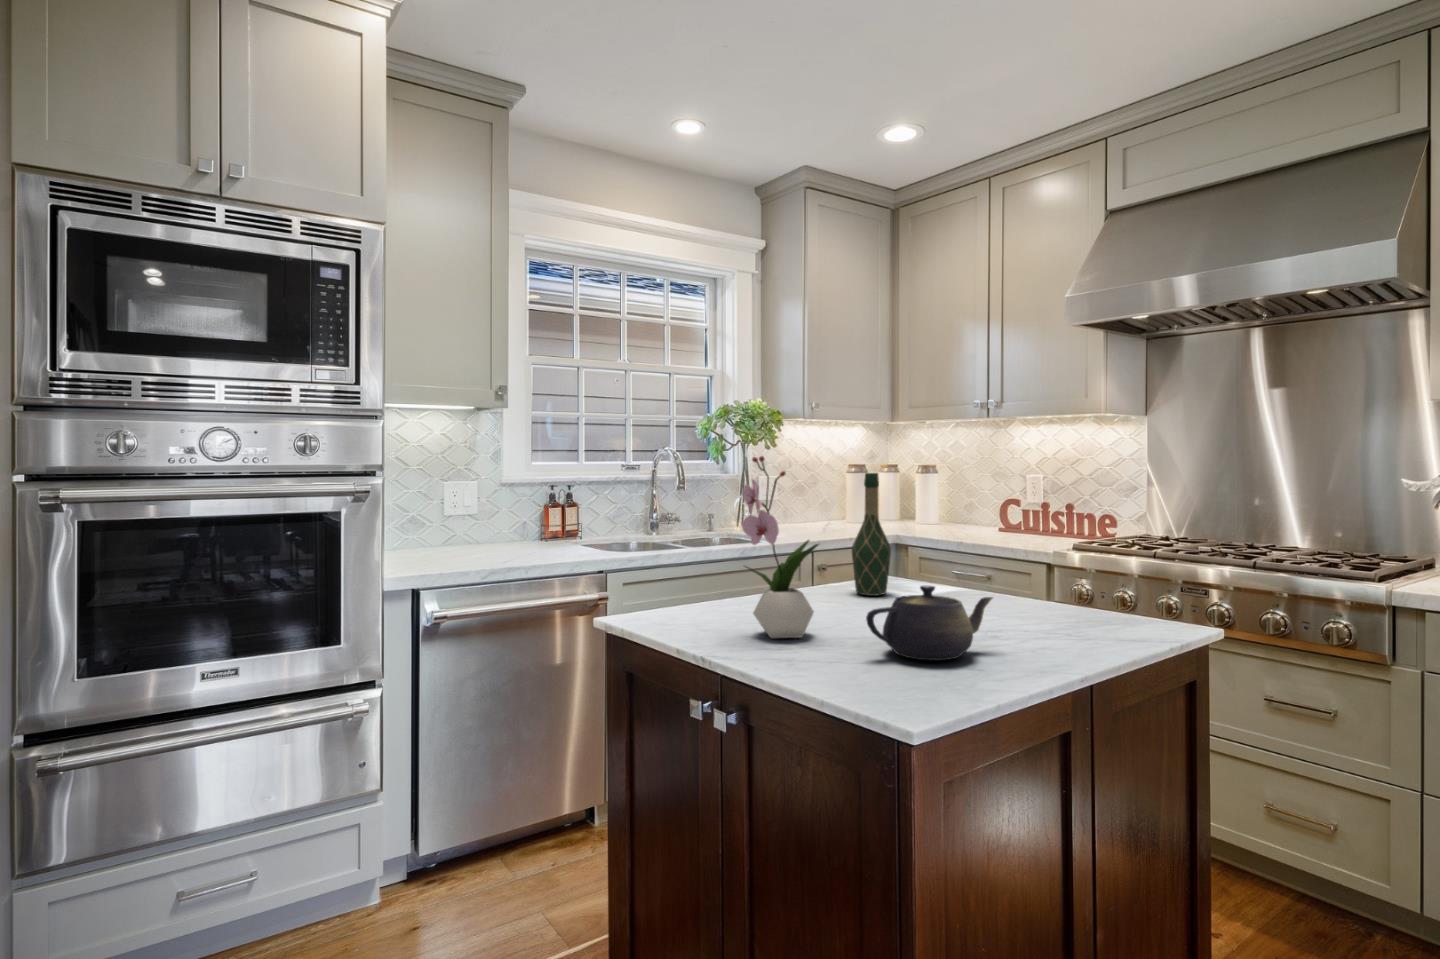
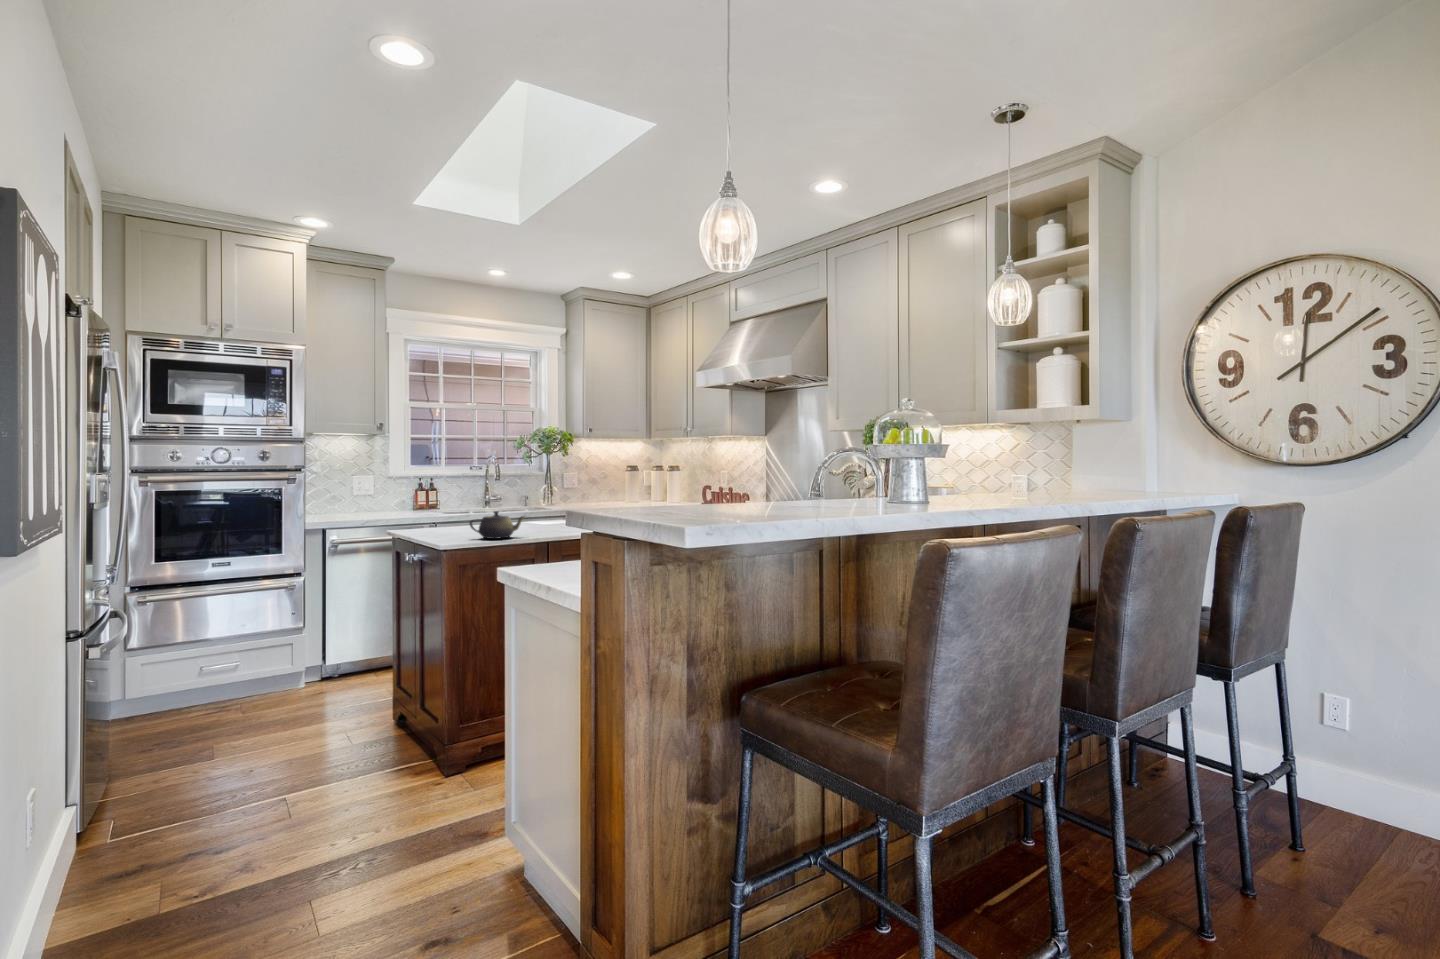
flower arrangement: present [742,456,818,638] -> none [437,461,468,535]
wine bottle: present [852,473,891,595] -> none [519,469,538,525]

